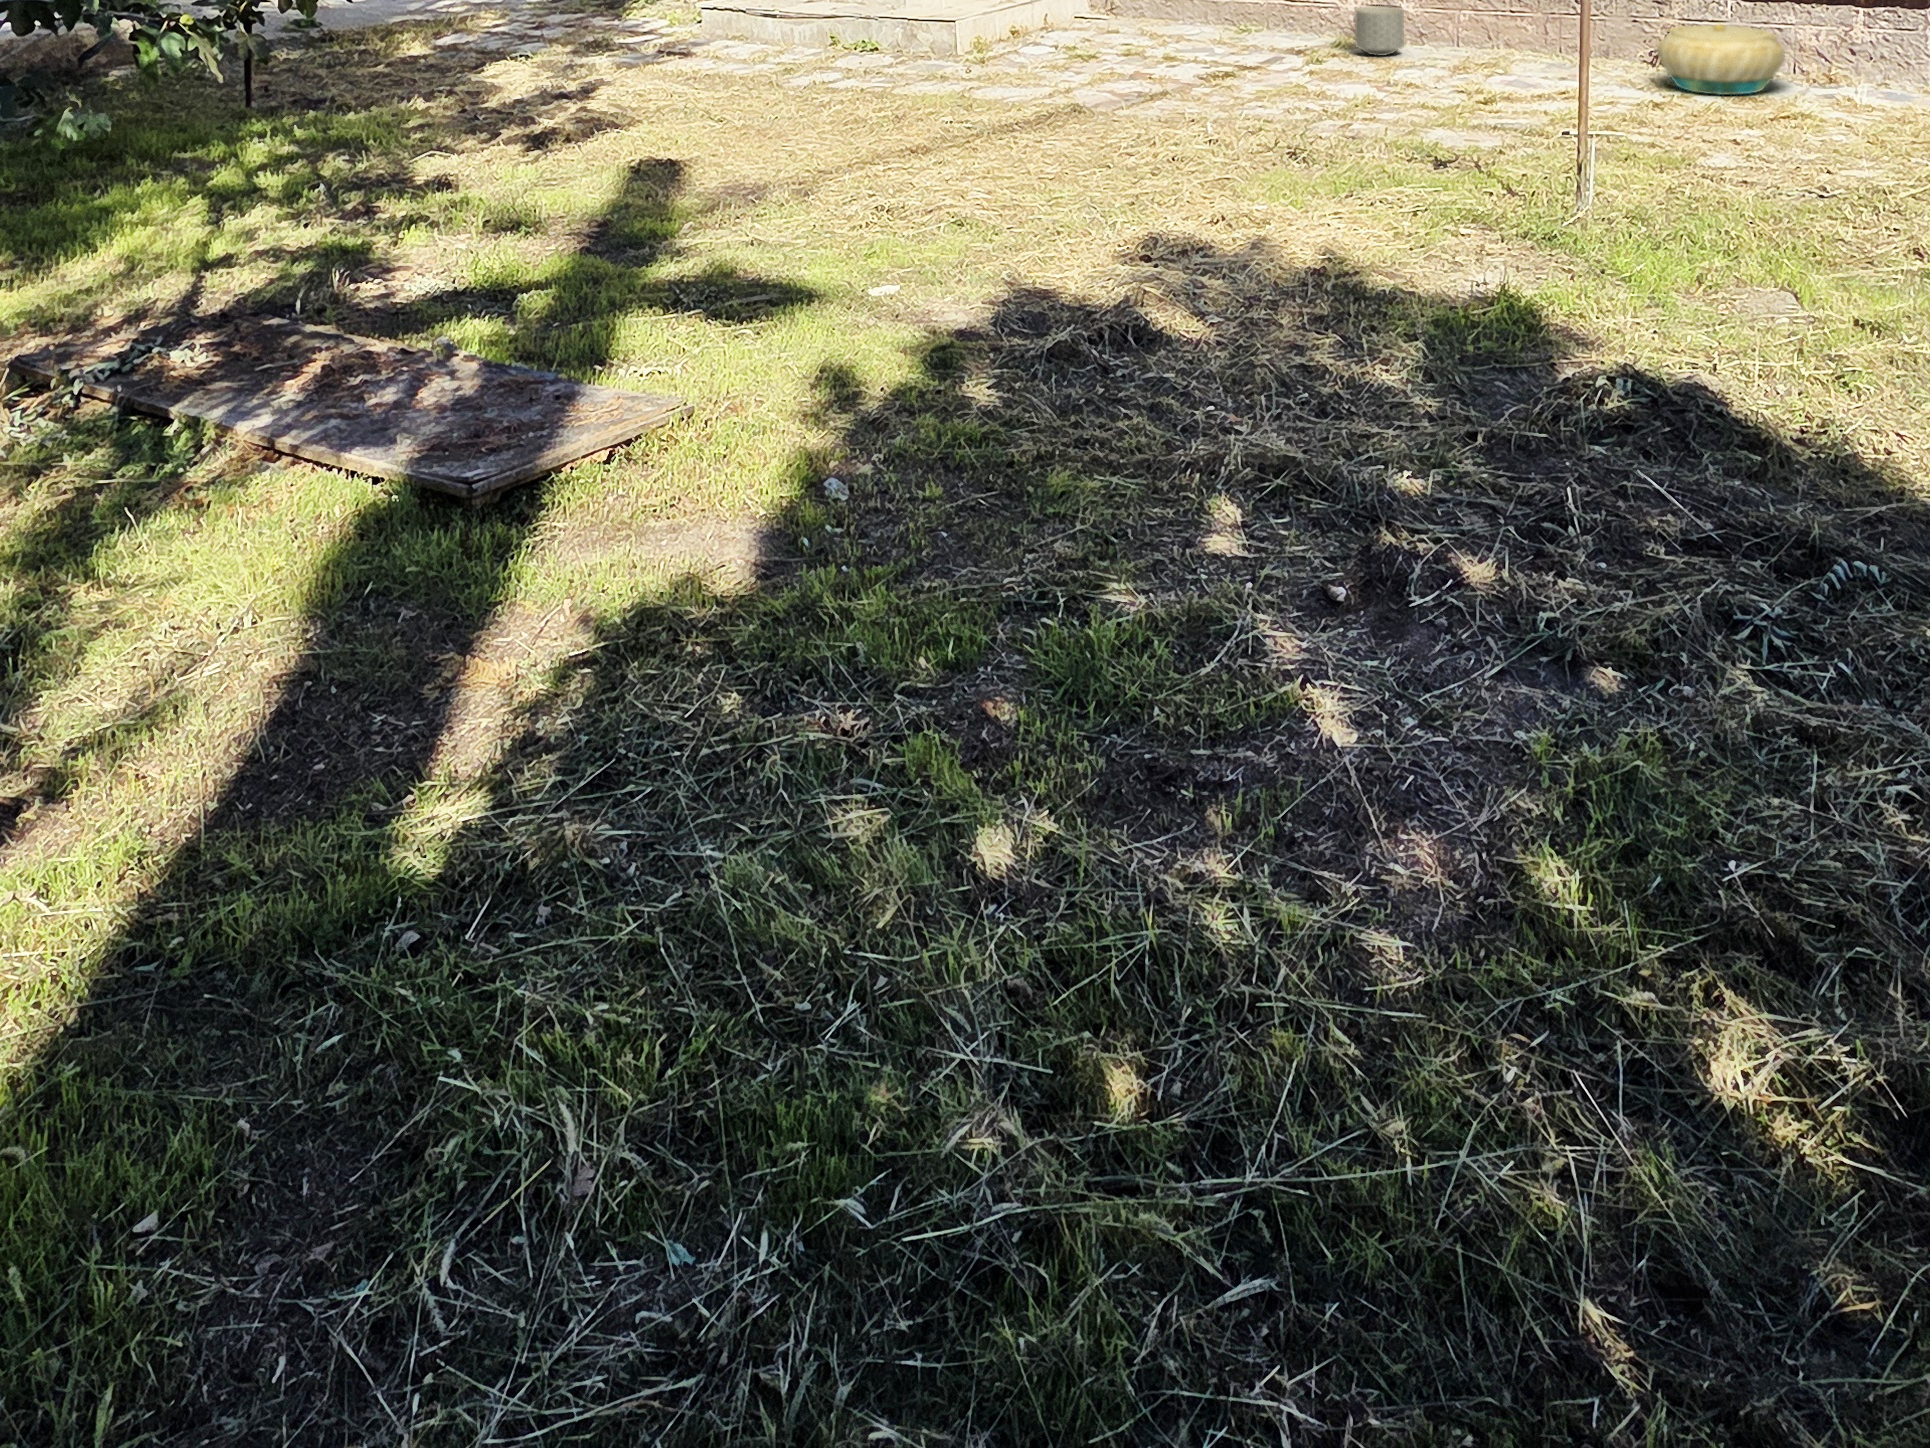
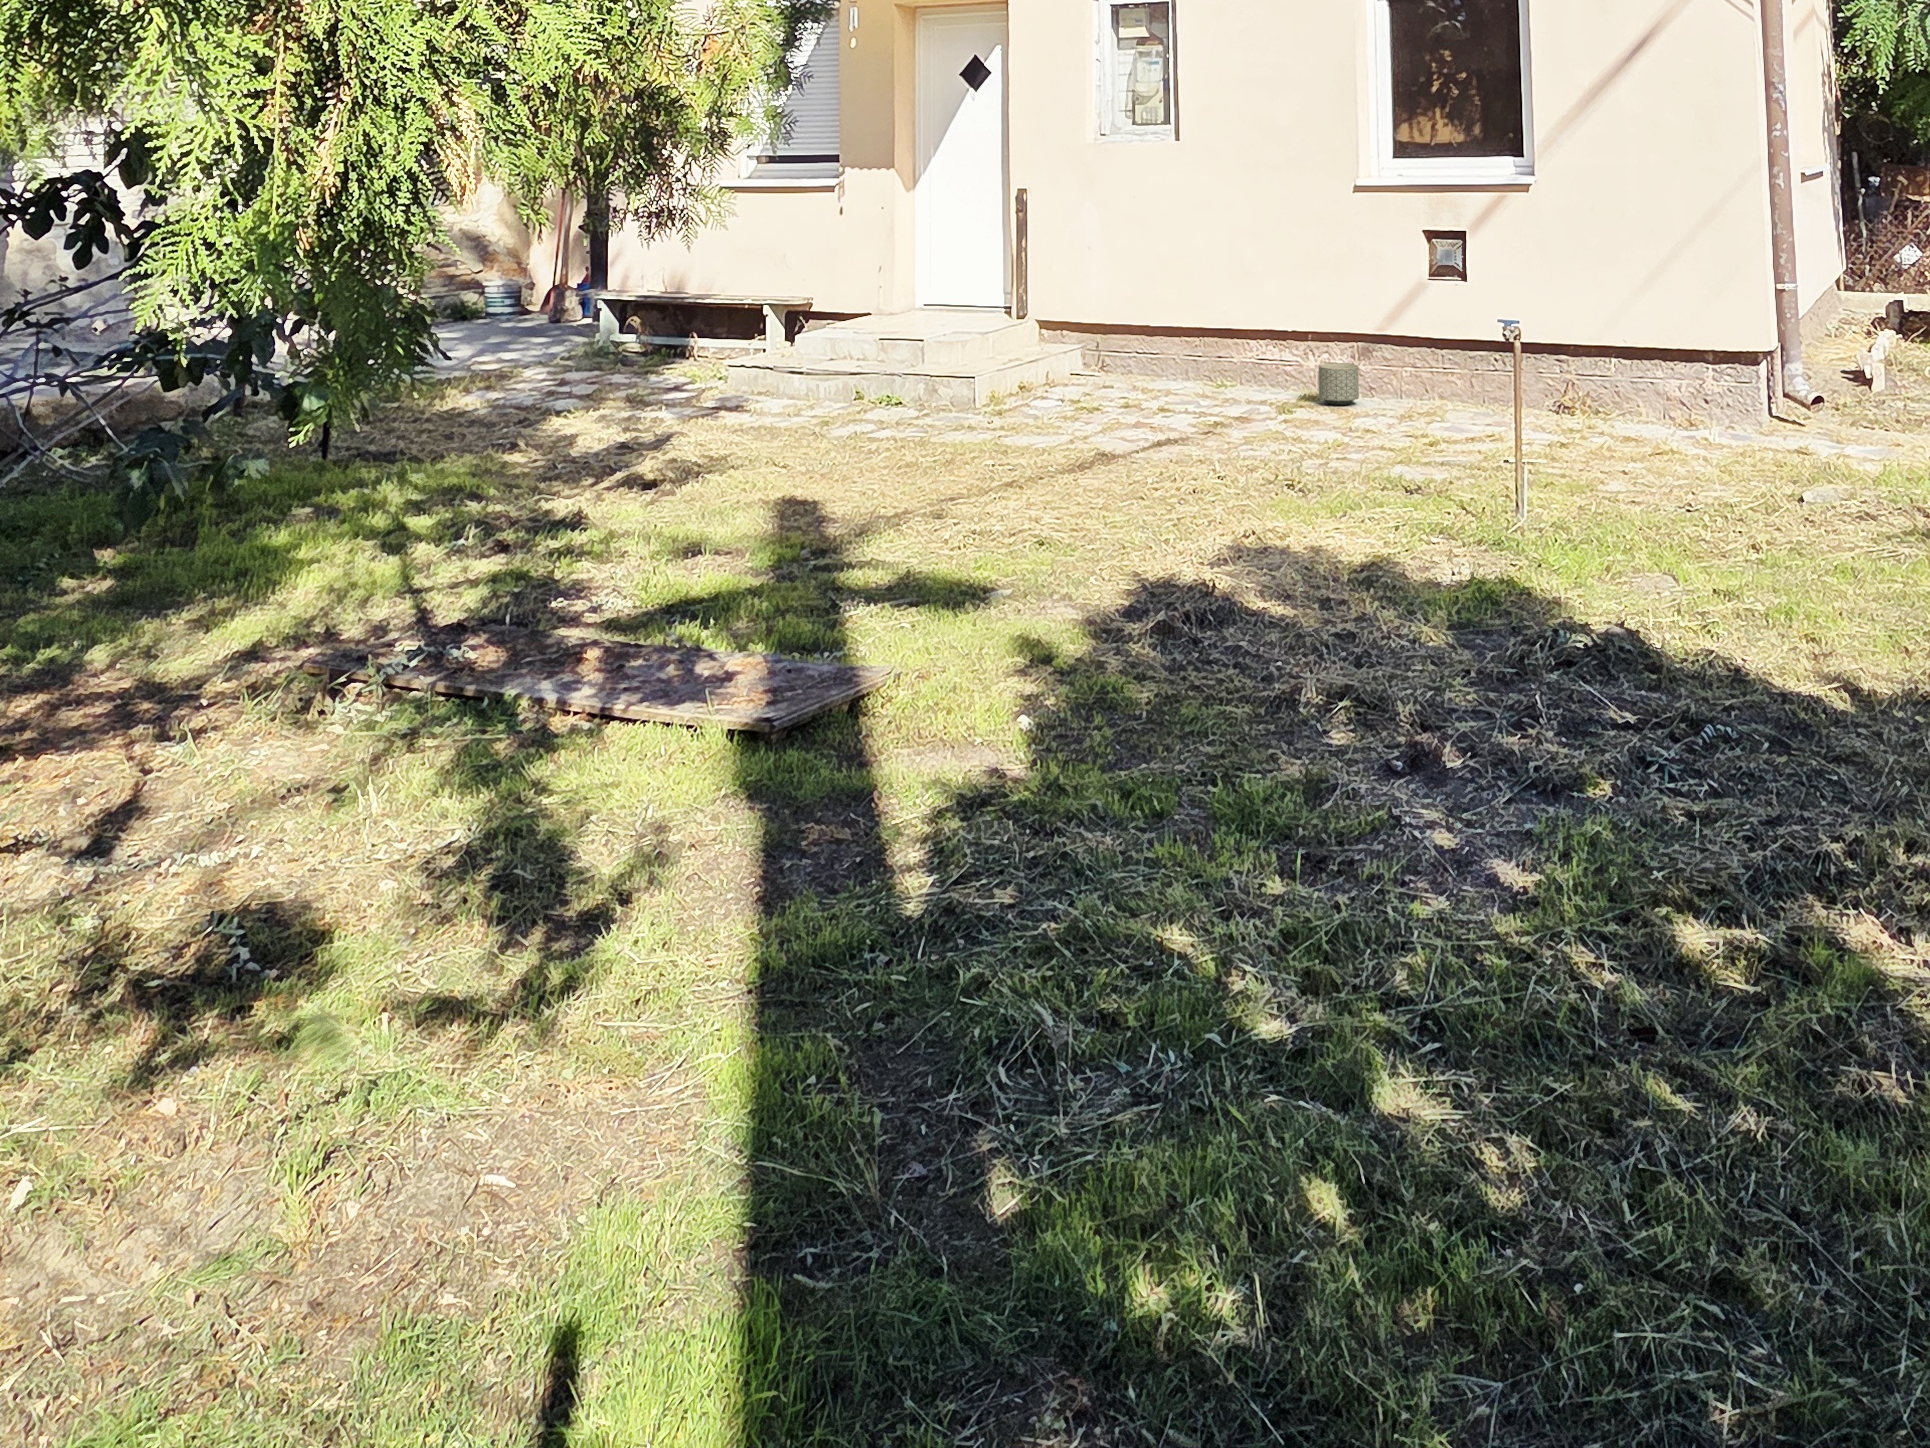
basket: present [1657,24,1785,95] -> none [1562,377,1657,433]

